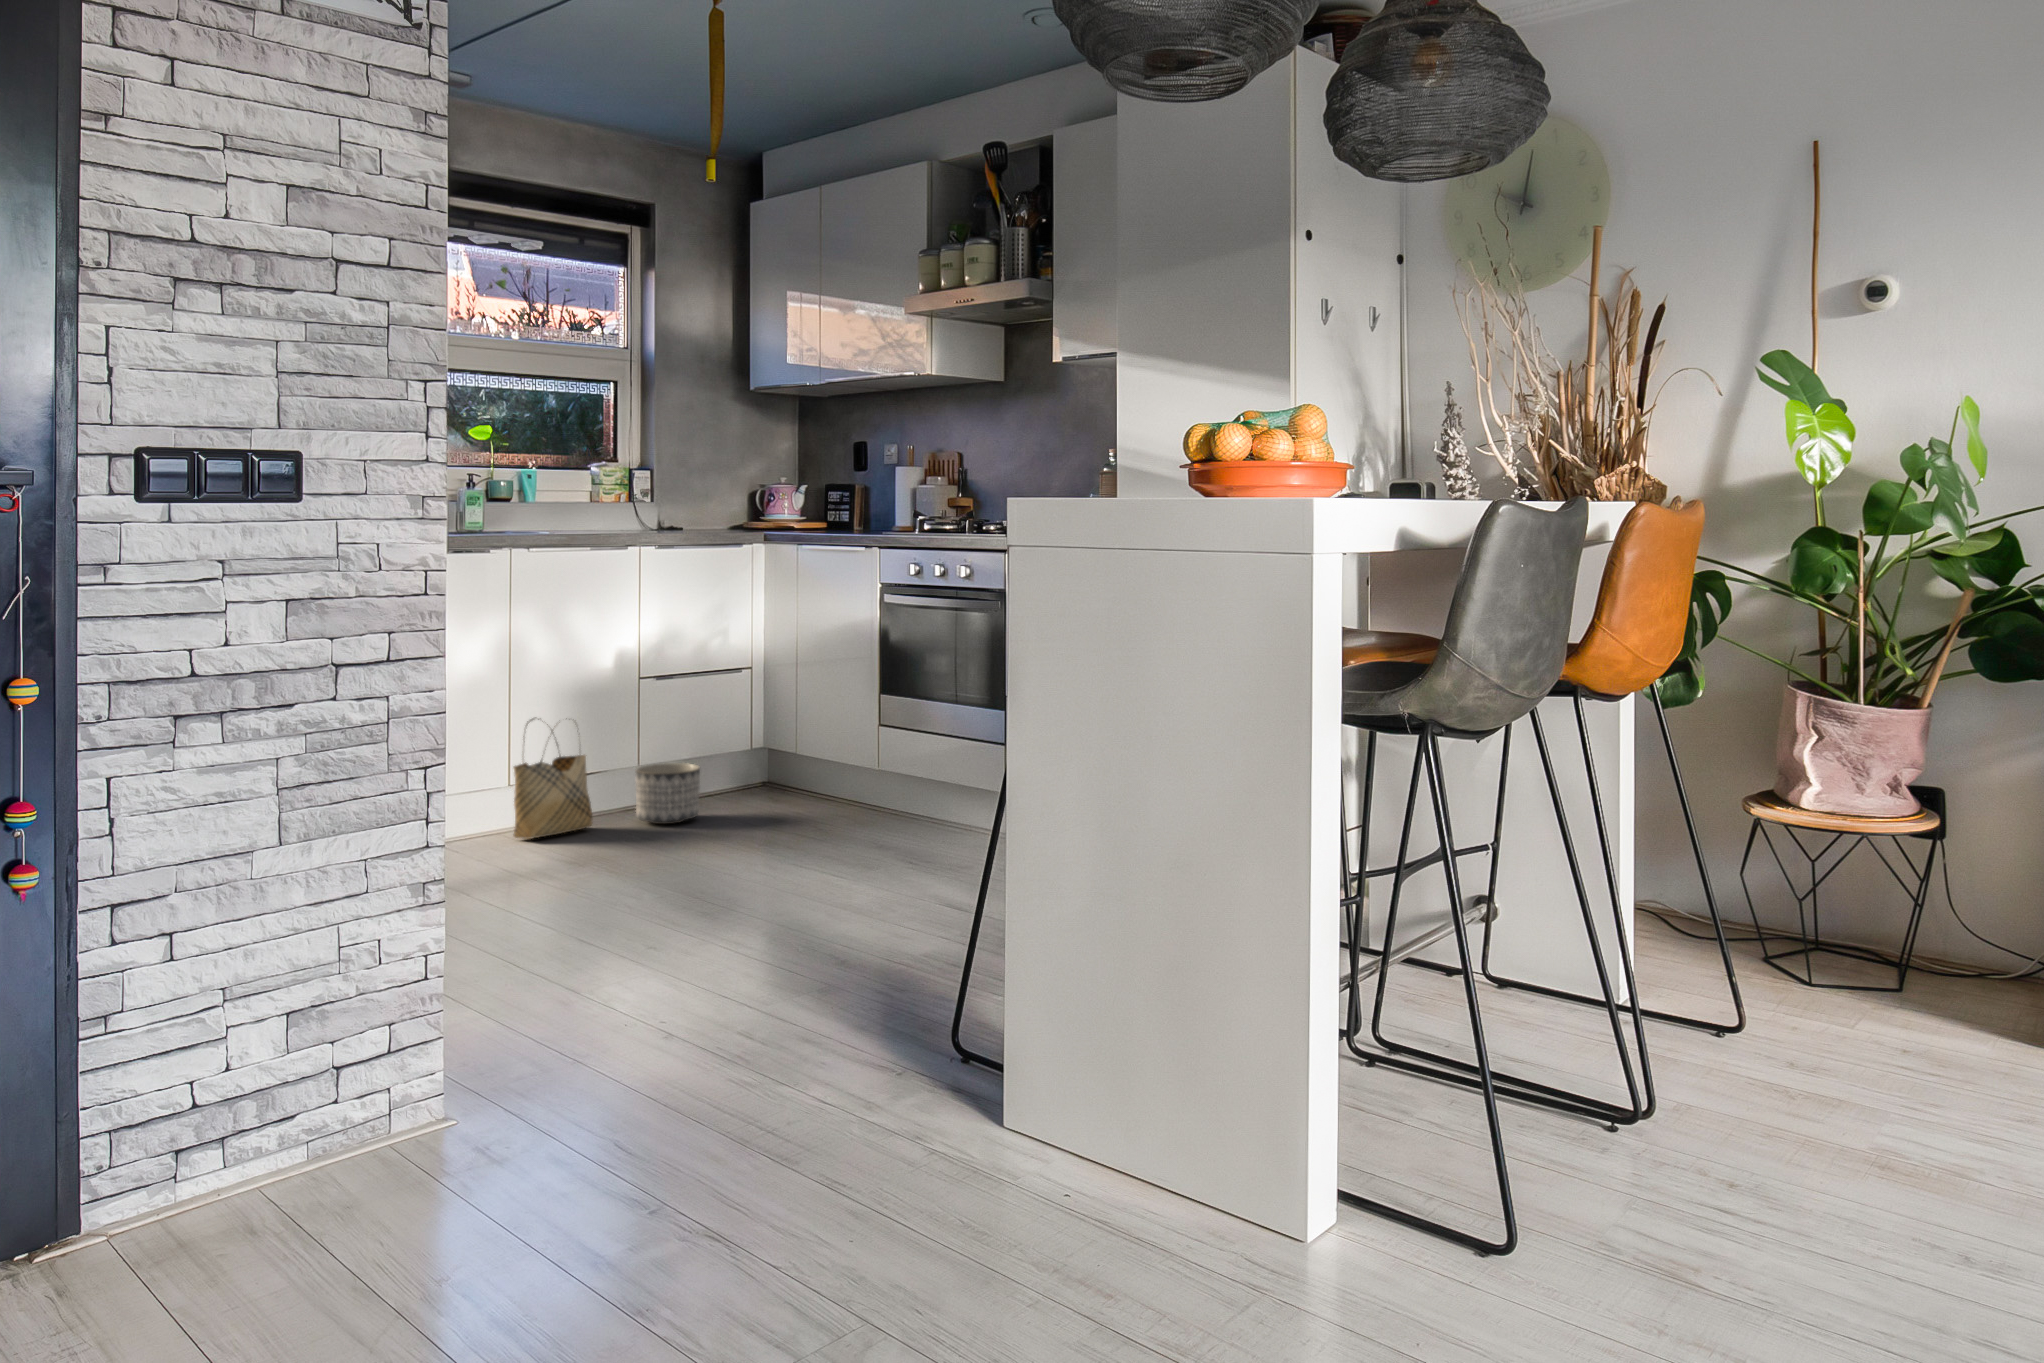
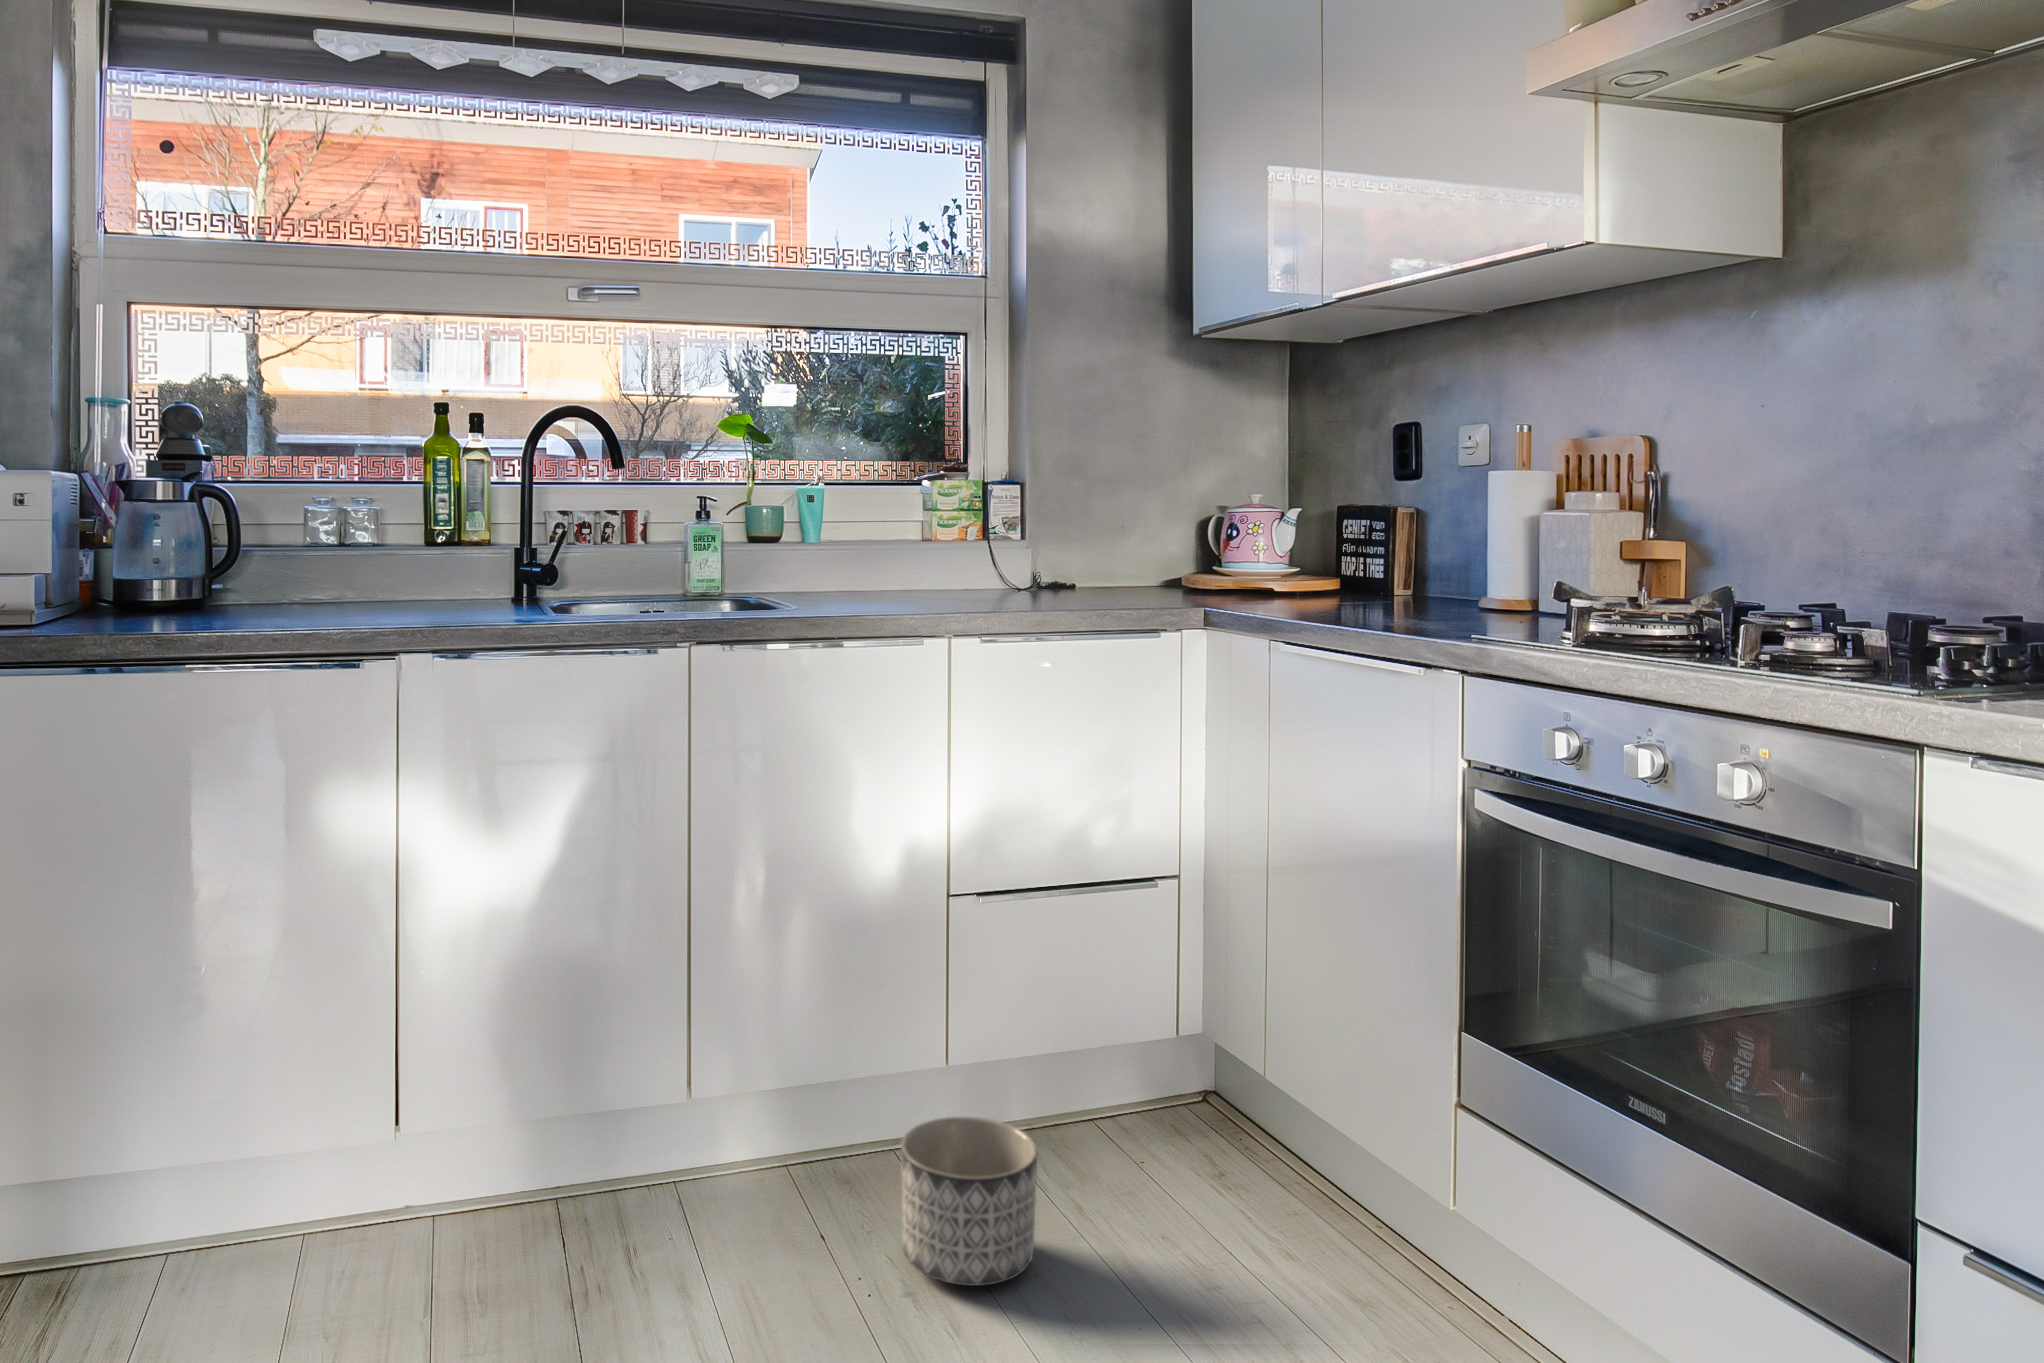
woven basket: present [514,718,592,839] -> none [634,1009,807,1298]

